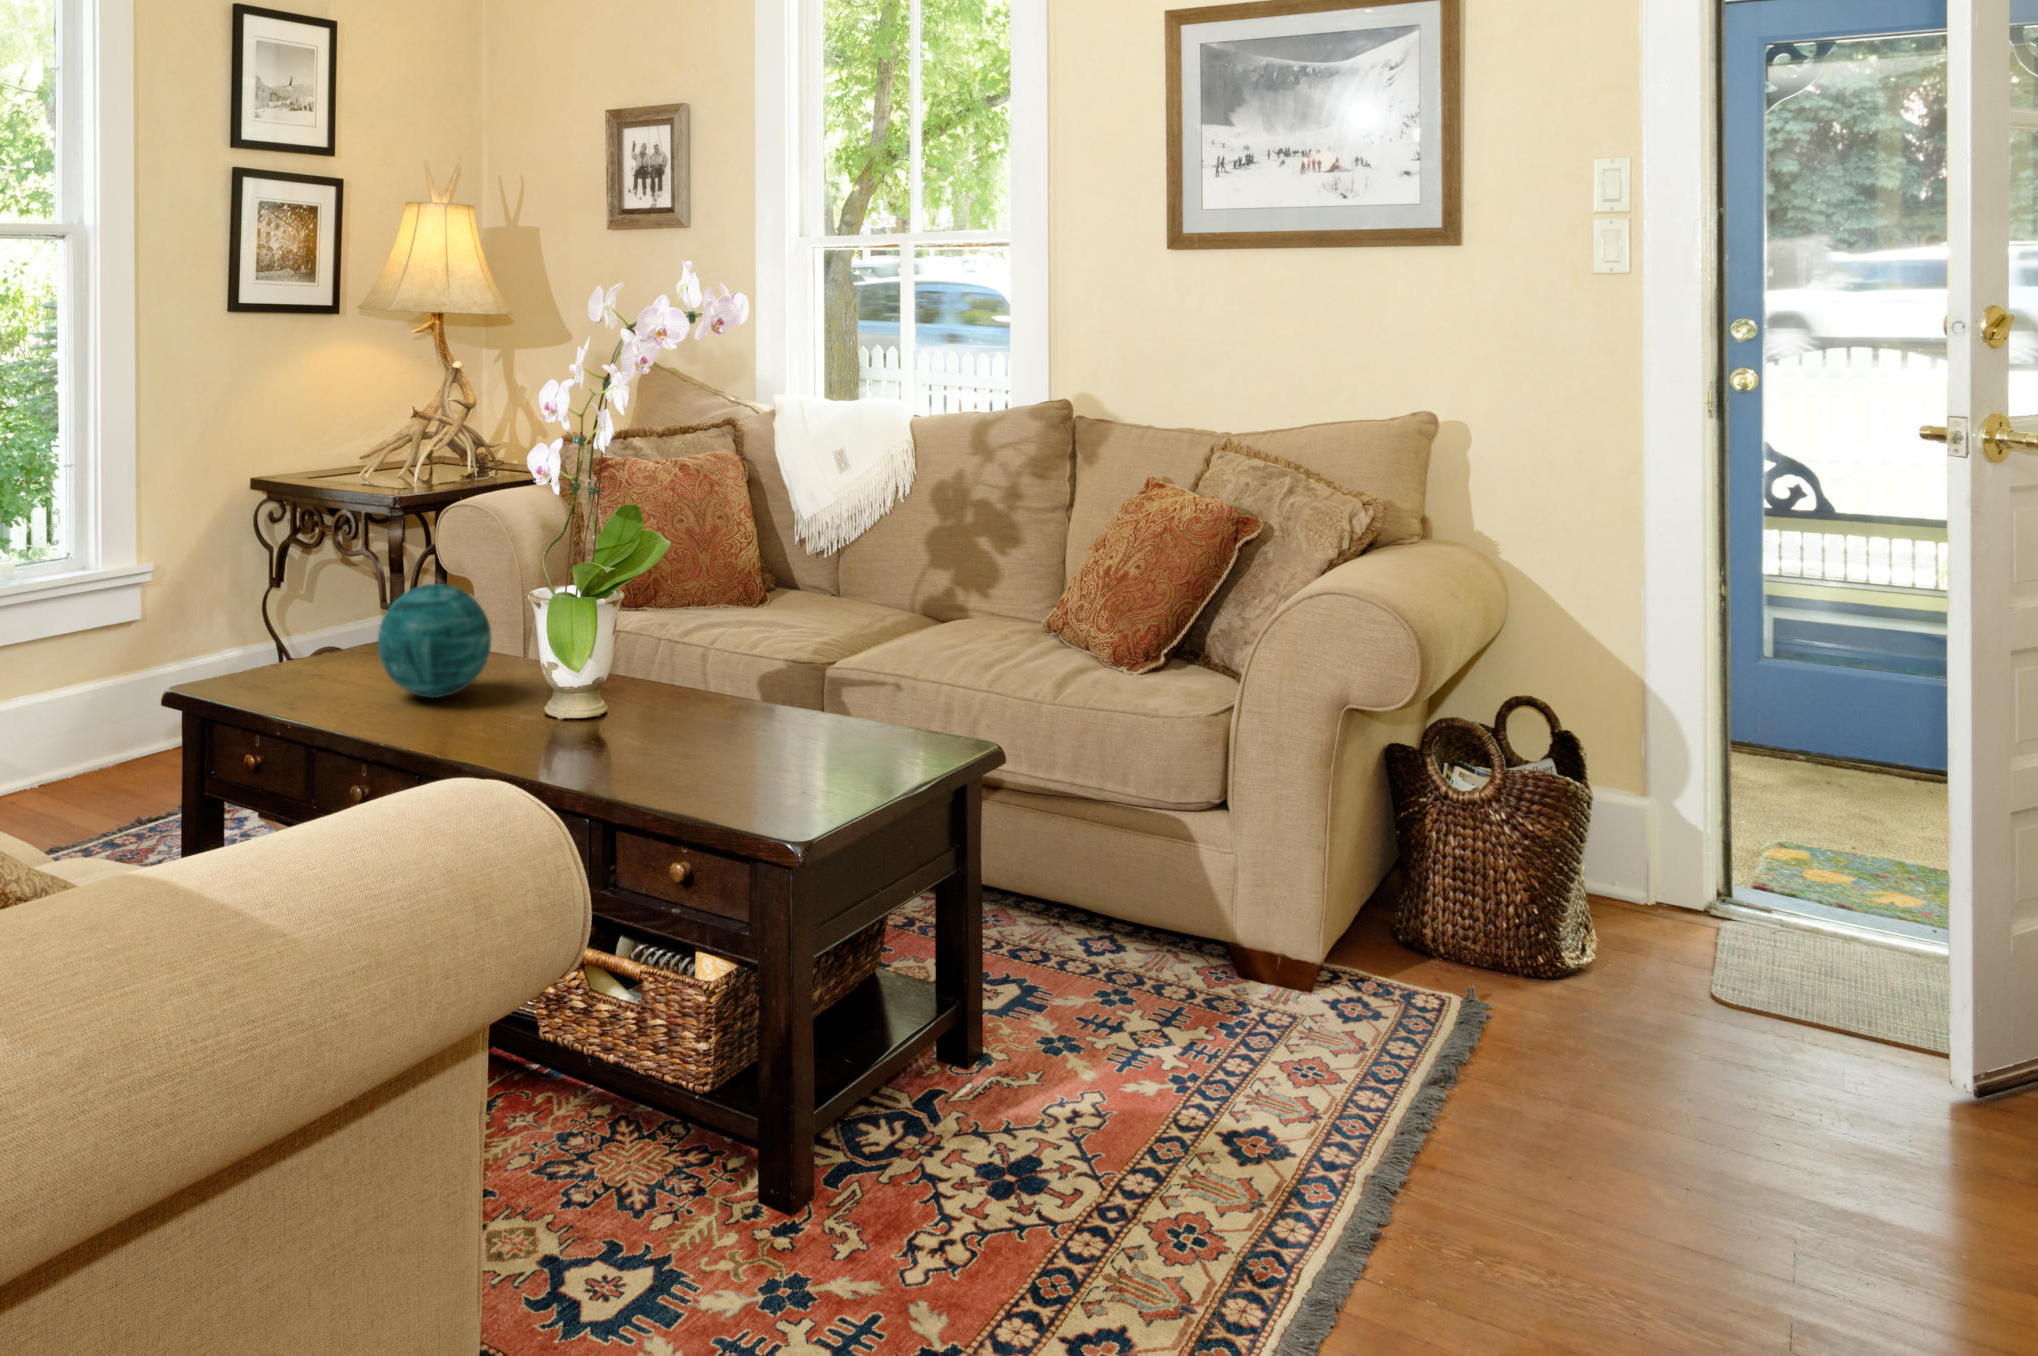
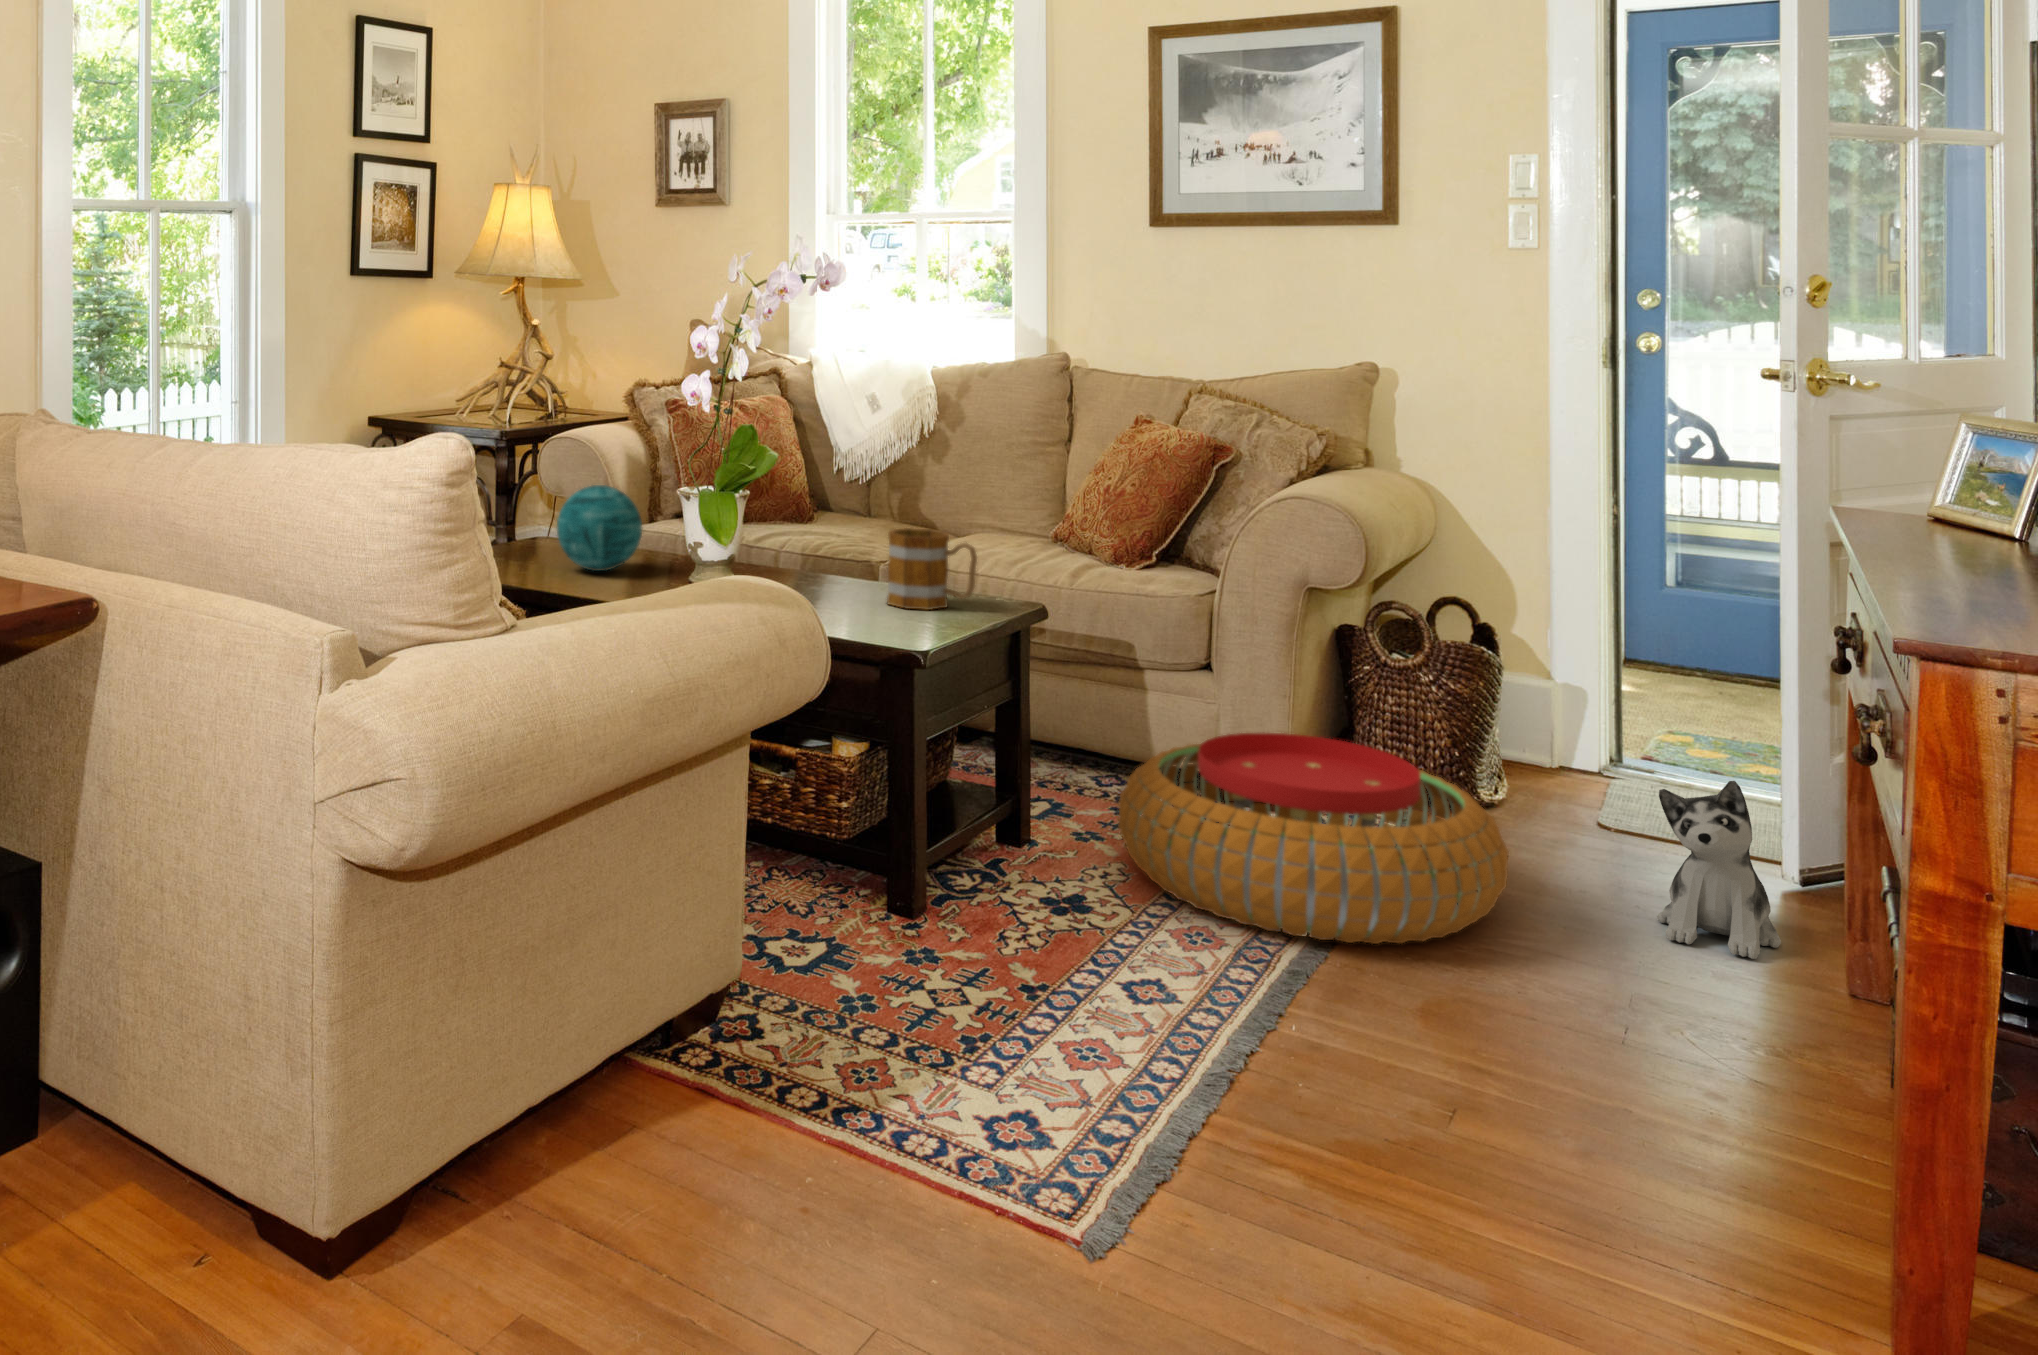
mug: none [787,643,903,757] -> present [887,528,977,610]
pouf: none [1093,911,1612,1245] -> present [1118,733,1509,944]
plush toy: none [1811,997,1983,1255] -> present [1657,781,1781,959]

